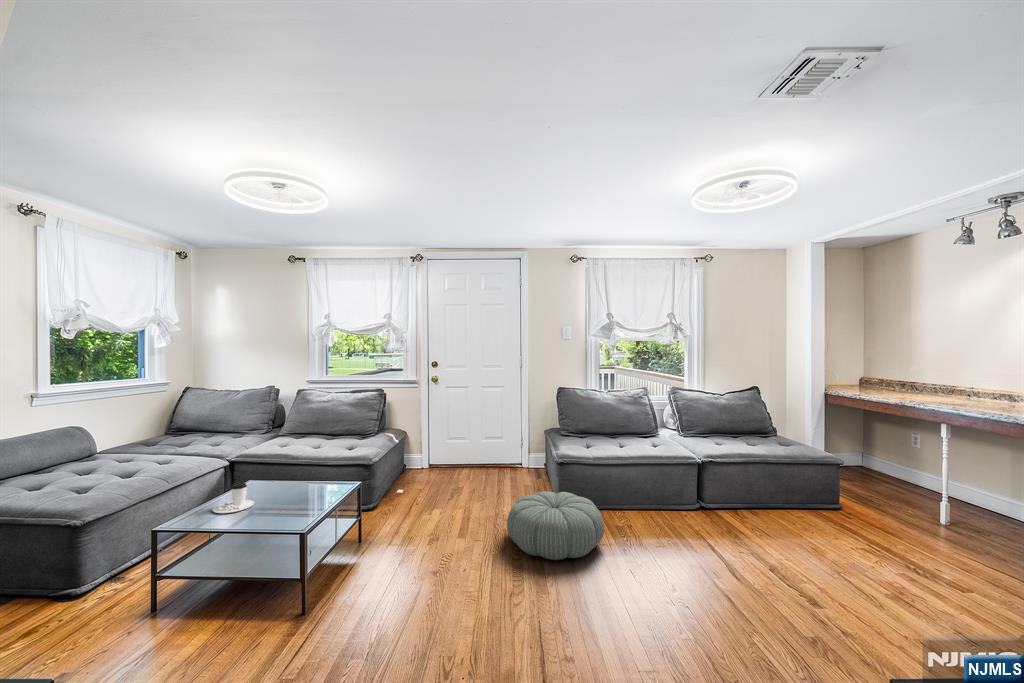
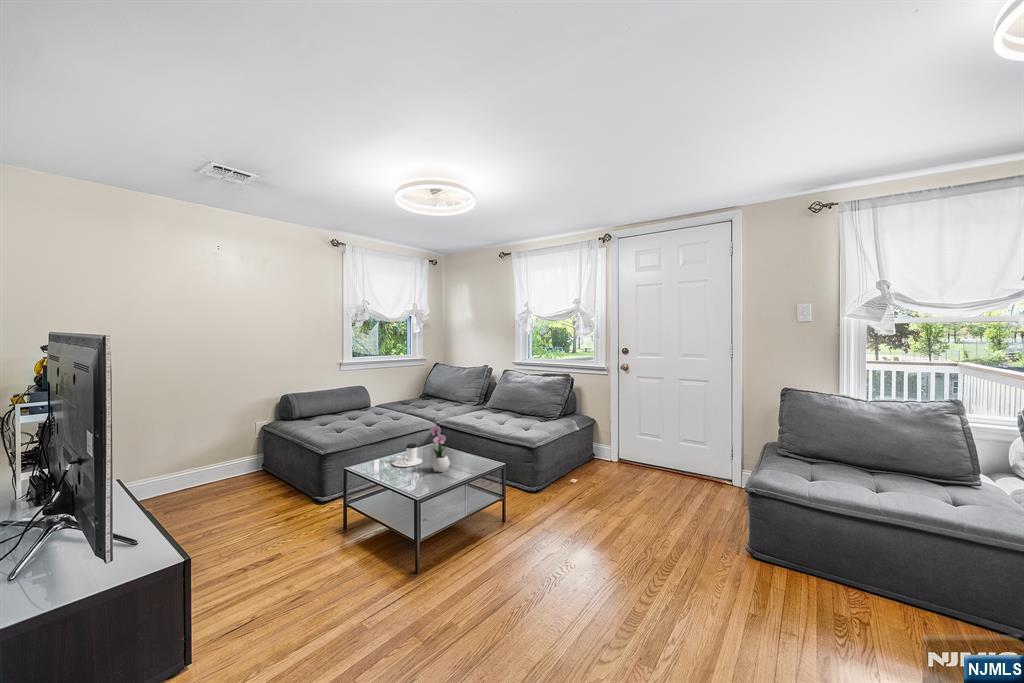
flower arrangement: none [277,446,301,507] -> present [430,417,450,472]
pouf: present [507,491,604,560] -> none [645,523,794,637]

